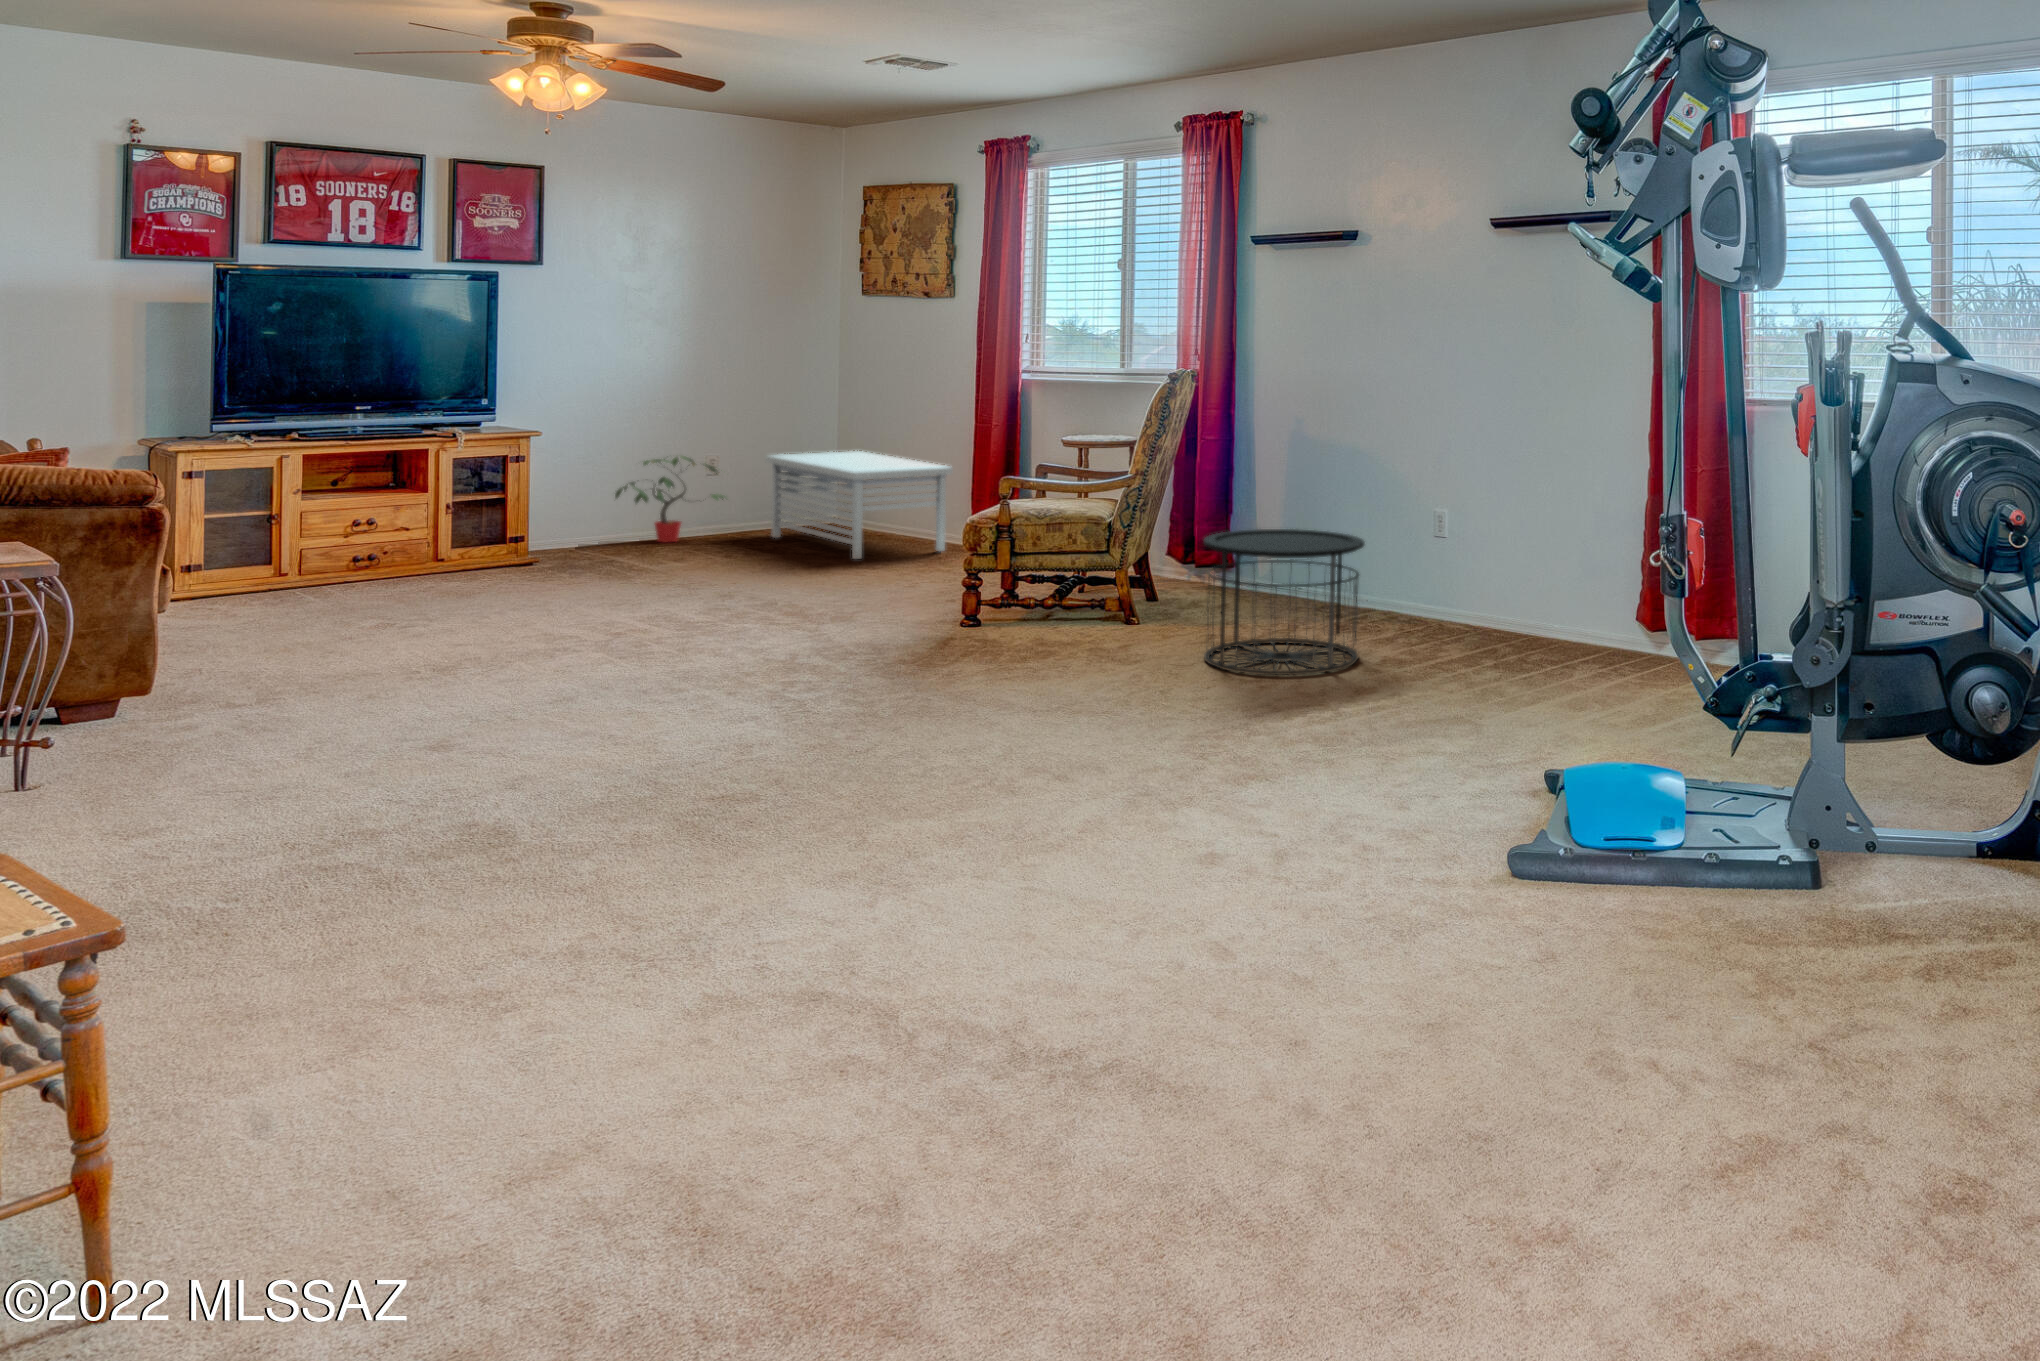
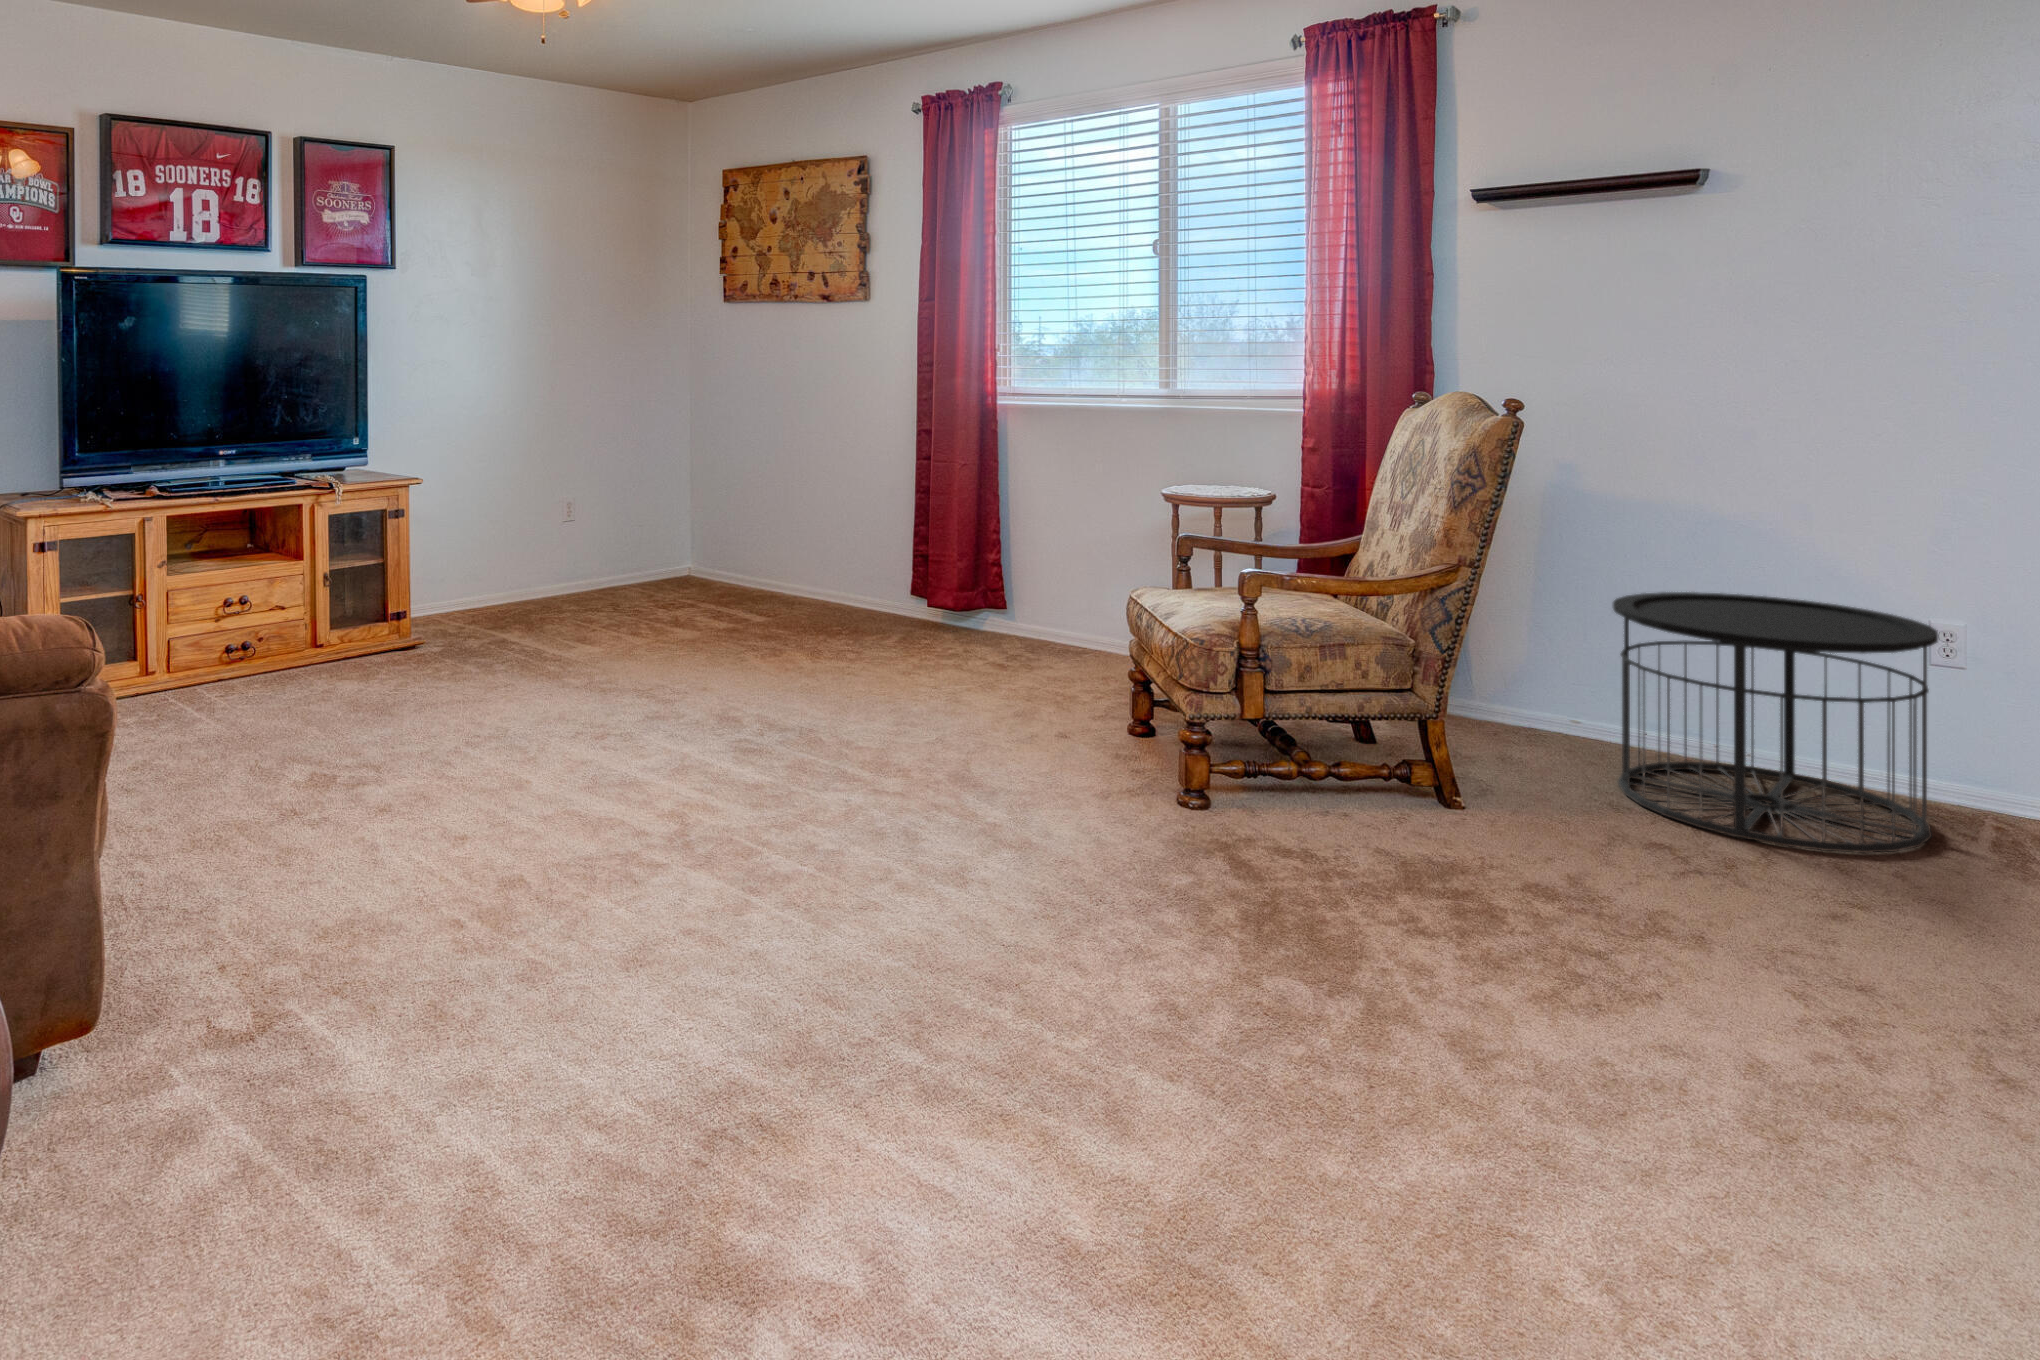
storage bench: present [765,451,953,559] -> none [630,487,882,626]
potted plant: present [615,456,727,542] -> none [471,498,602,607]

